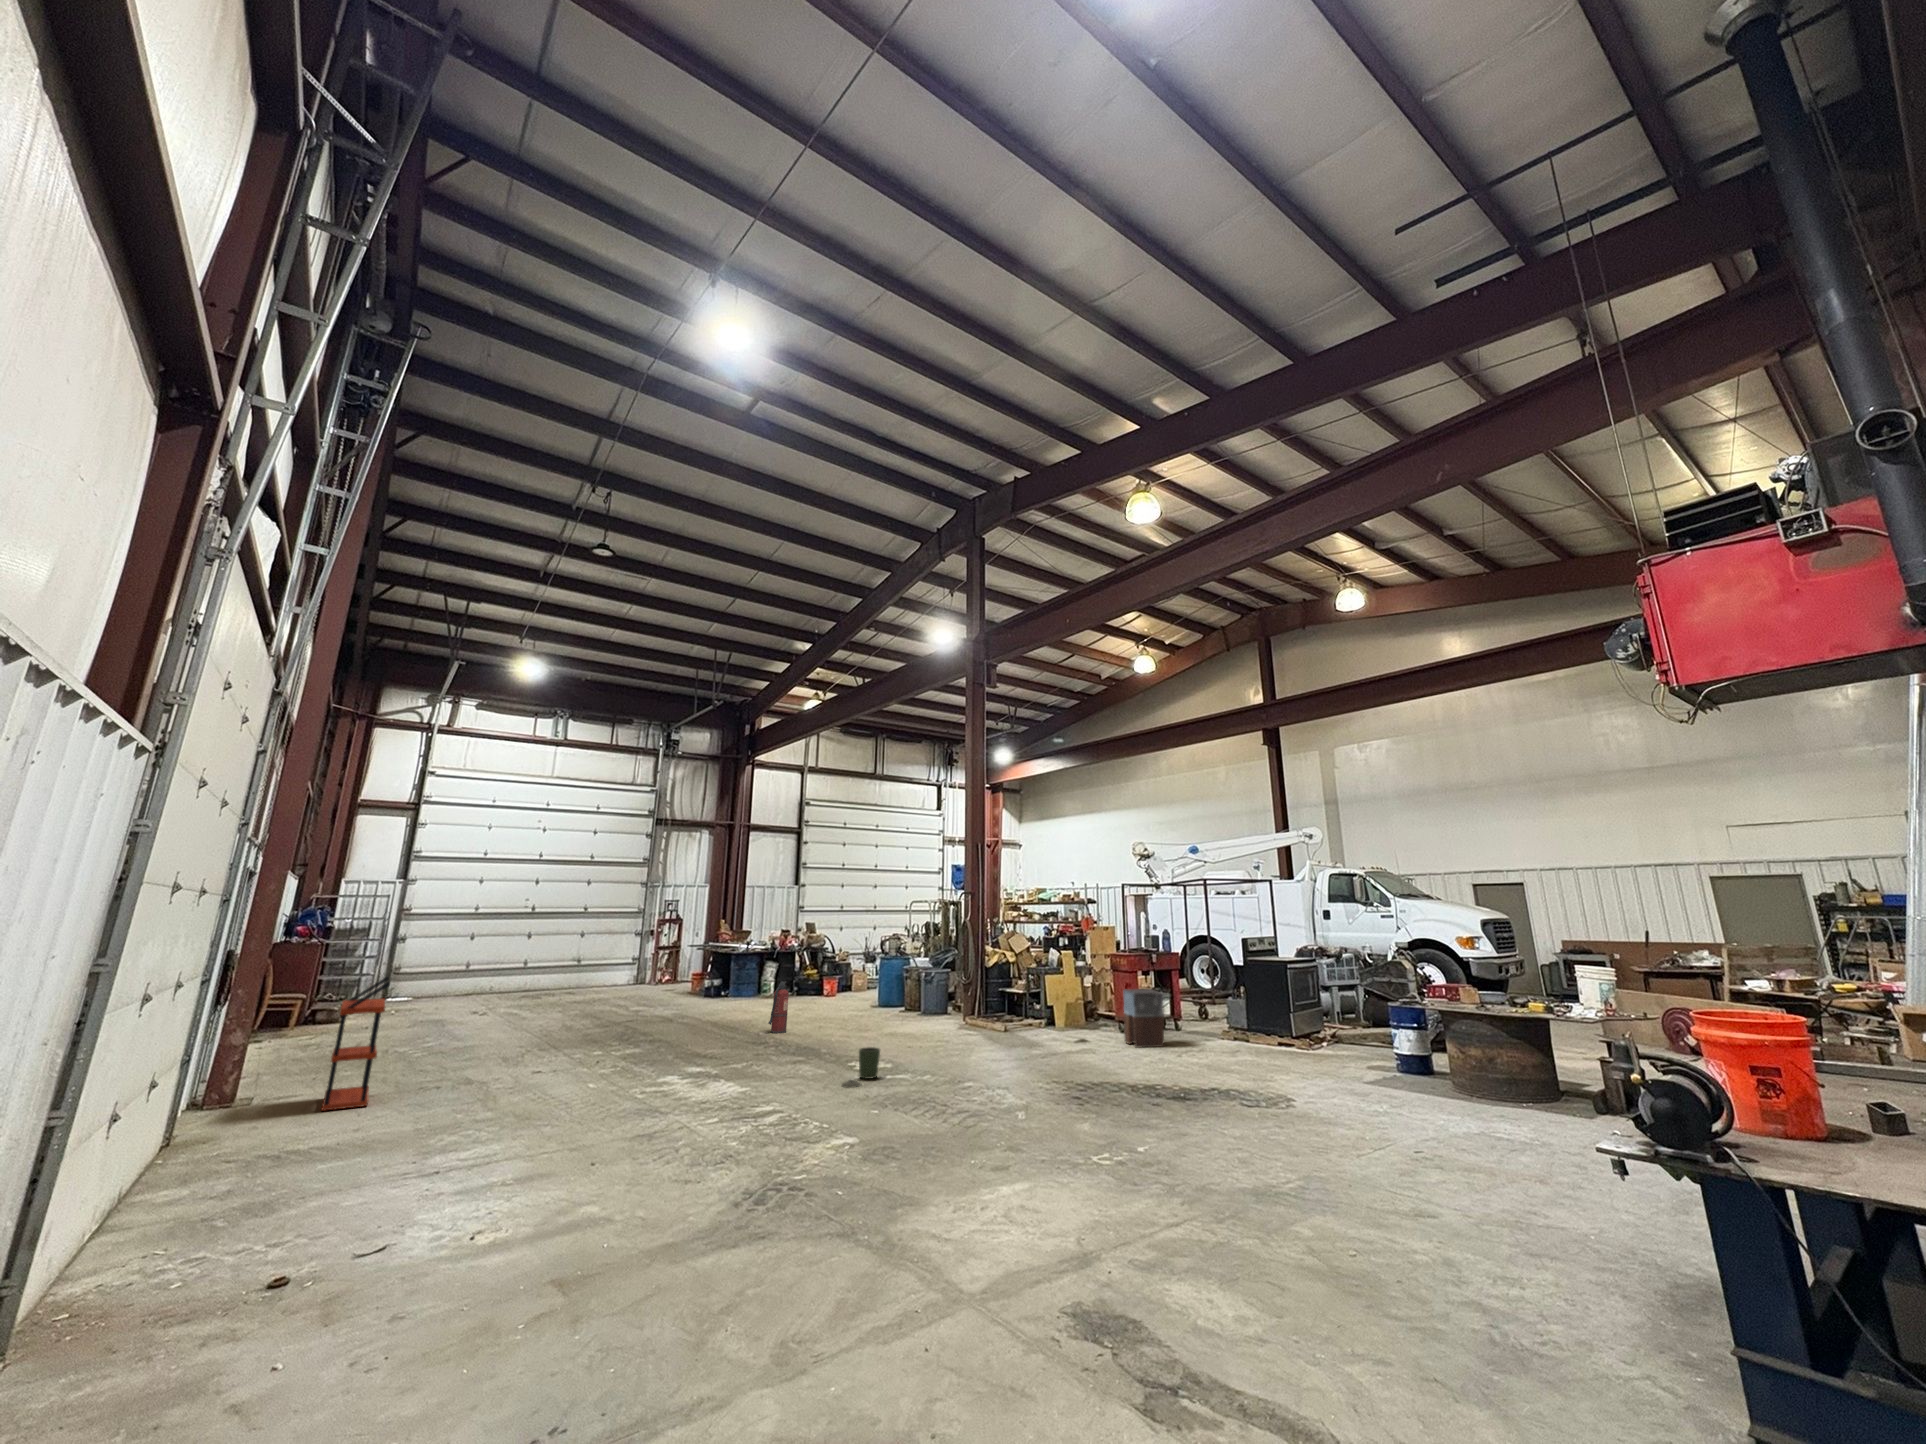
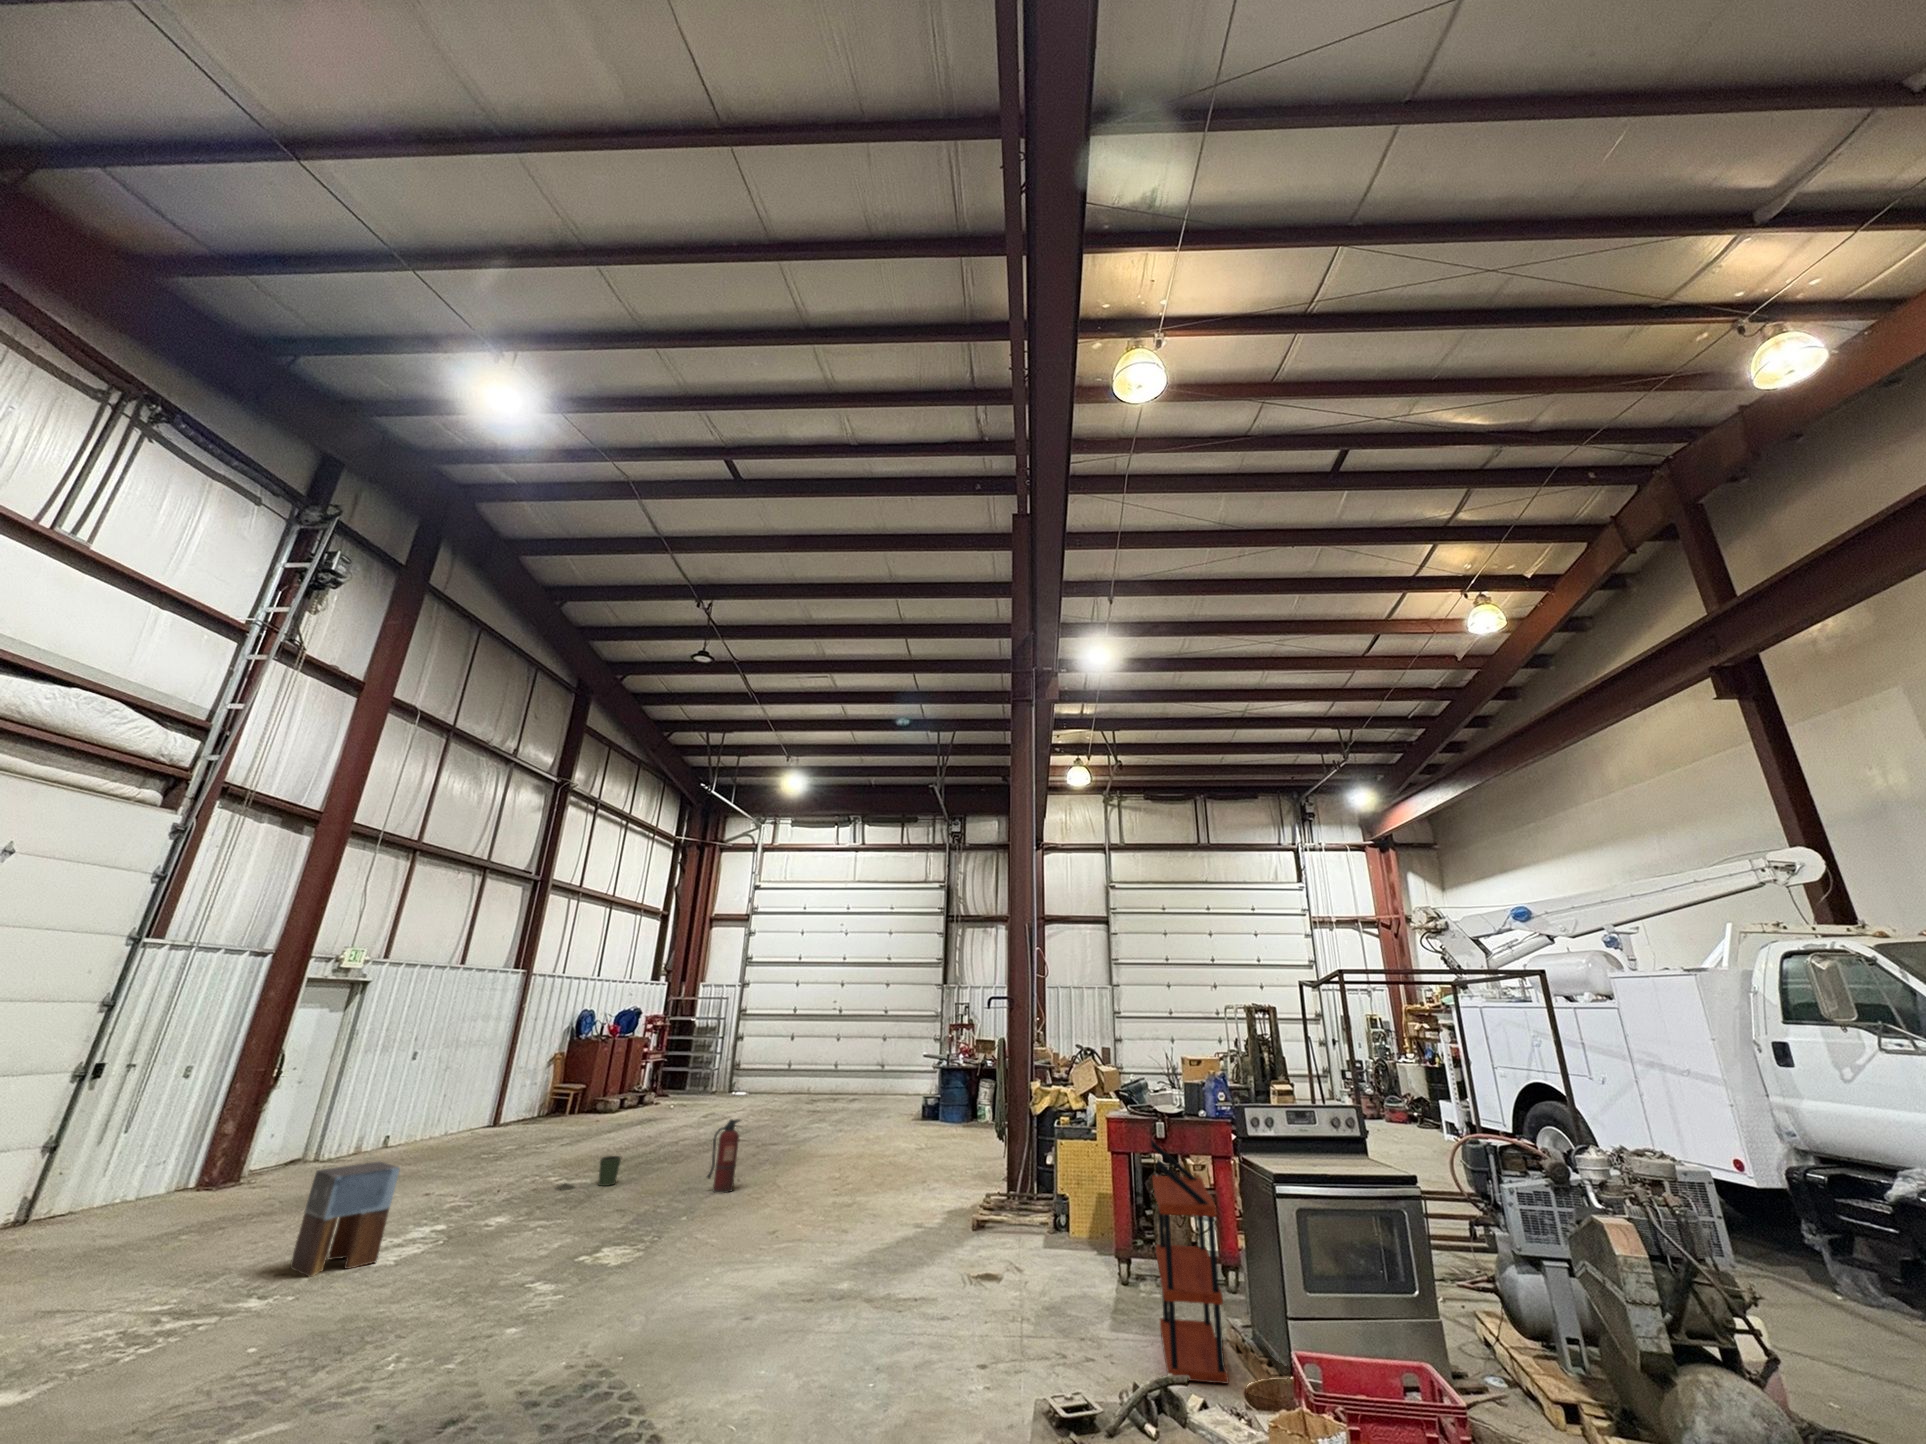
shelving unit: present [322,976,390,1111] -> present [1151,1141,1229,1384]
stool: present [1124,989,1164,1048] -> present [290,1162,400,1277]
trash can: present [842,1047,880,1088] -> present [556,1156,621,1190]

